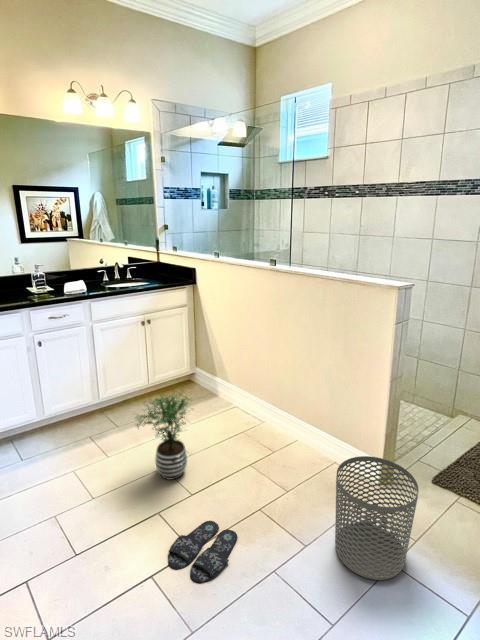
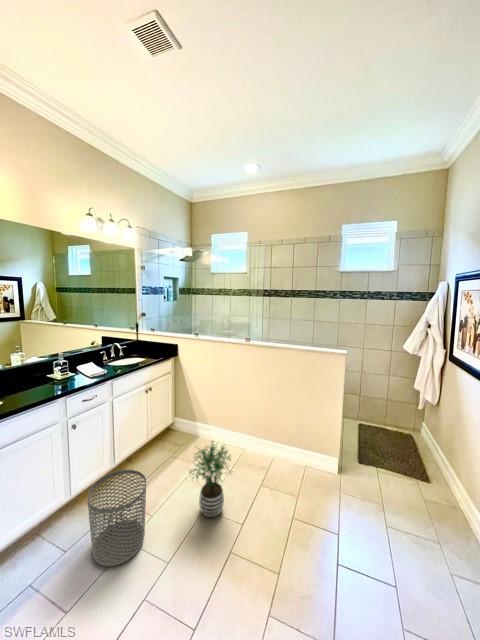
waste bin: present [335,456,419,580] -> present [88,470,146,567]
slippers: present [168,521,237,583] -> none [258,540,304,597]

